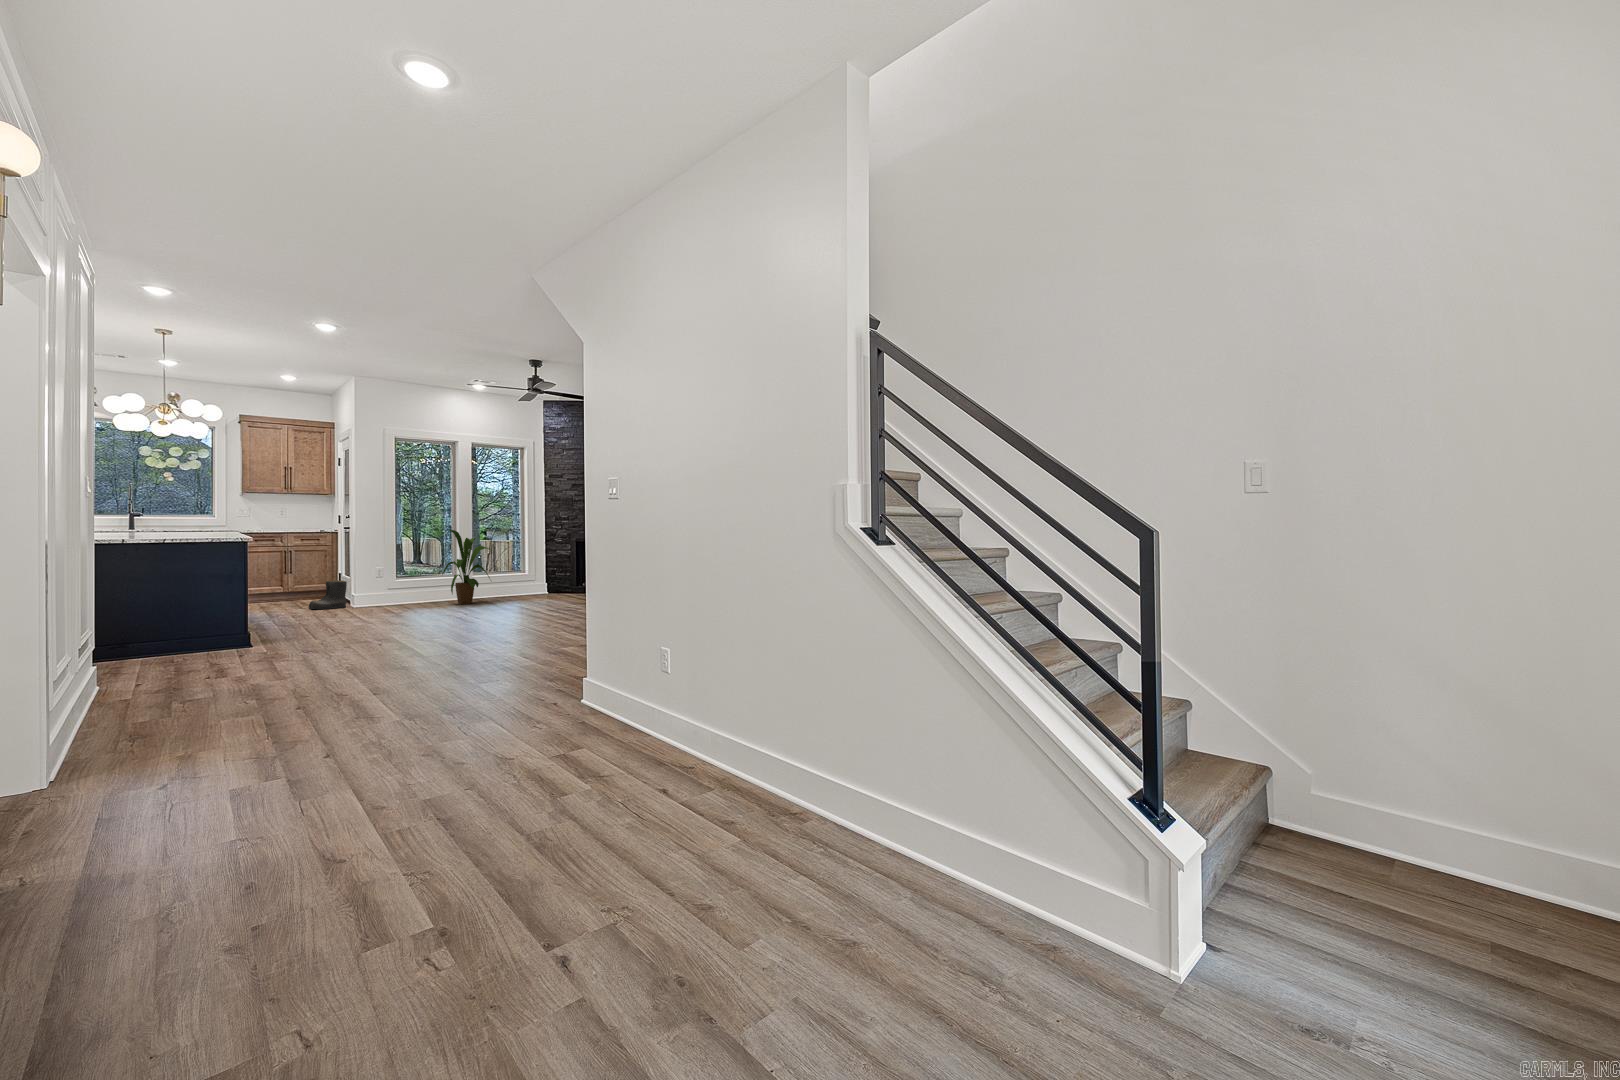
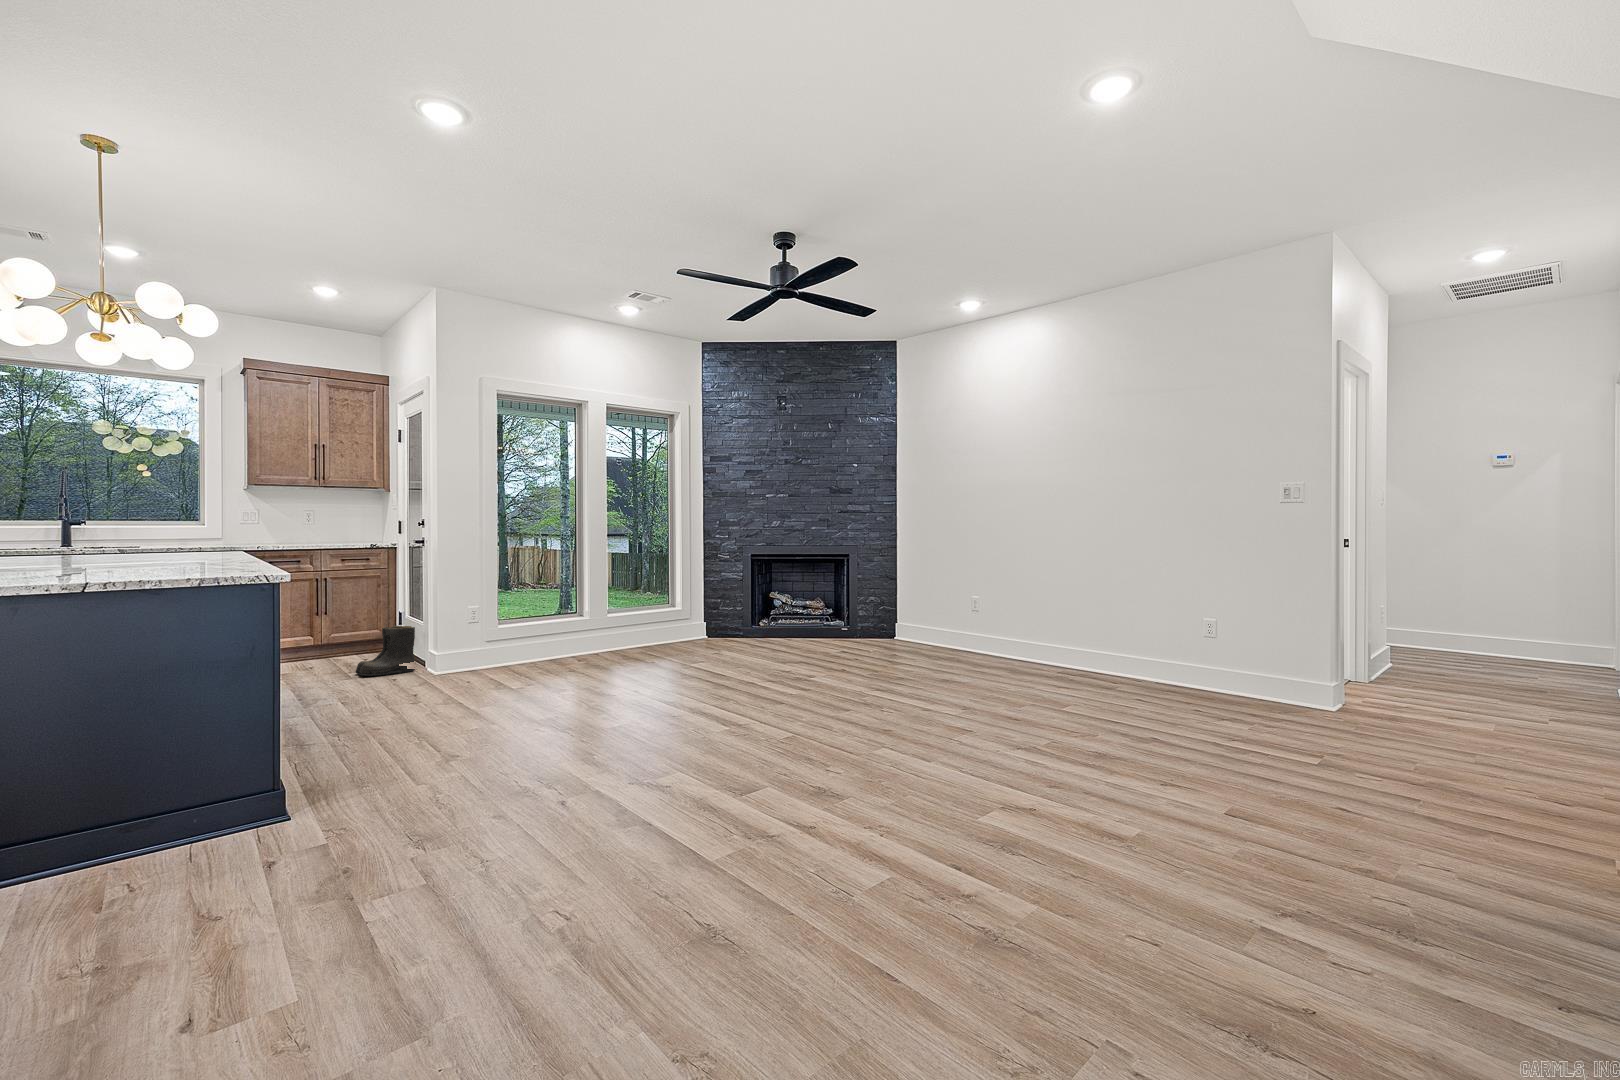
house plant: present [443,530,492,604] -> none [562,537,643,661]

